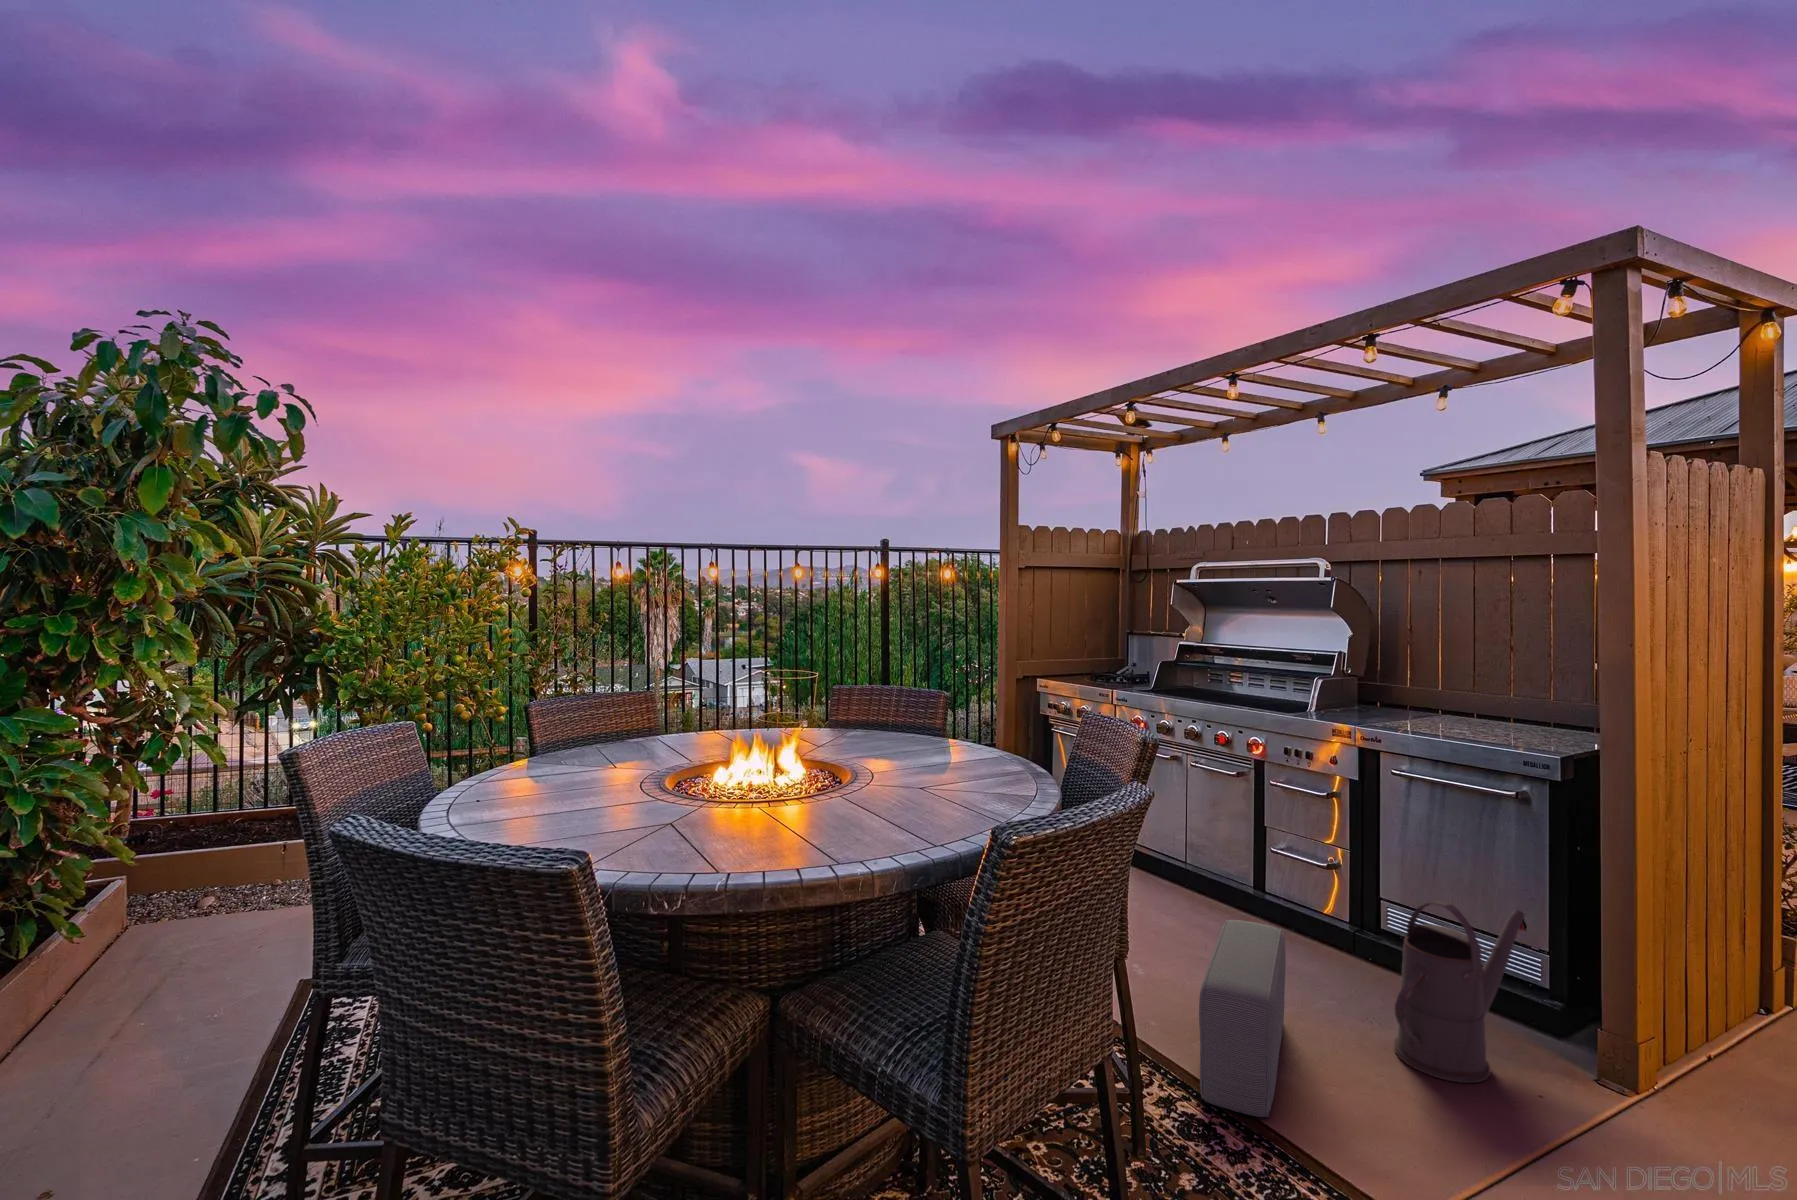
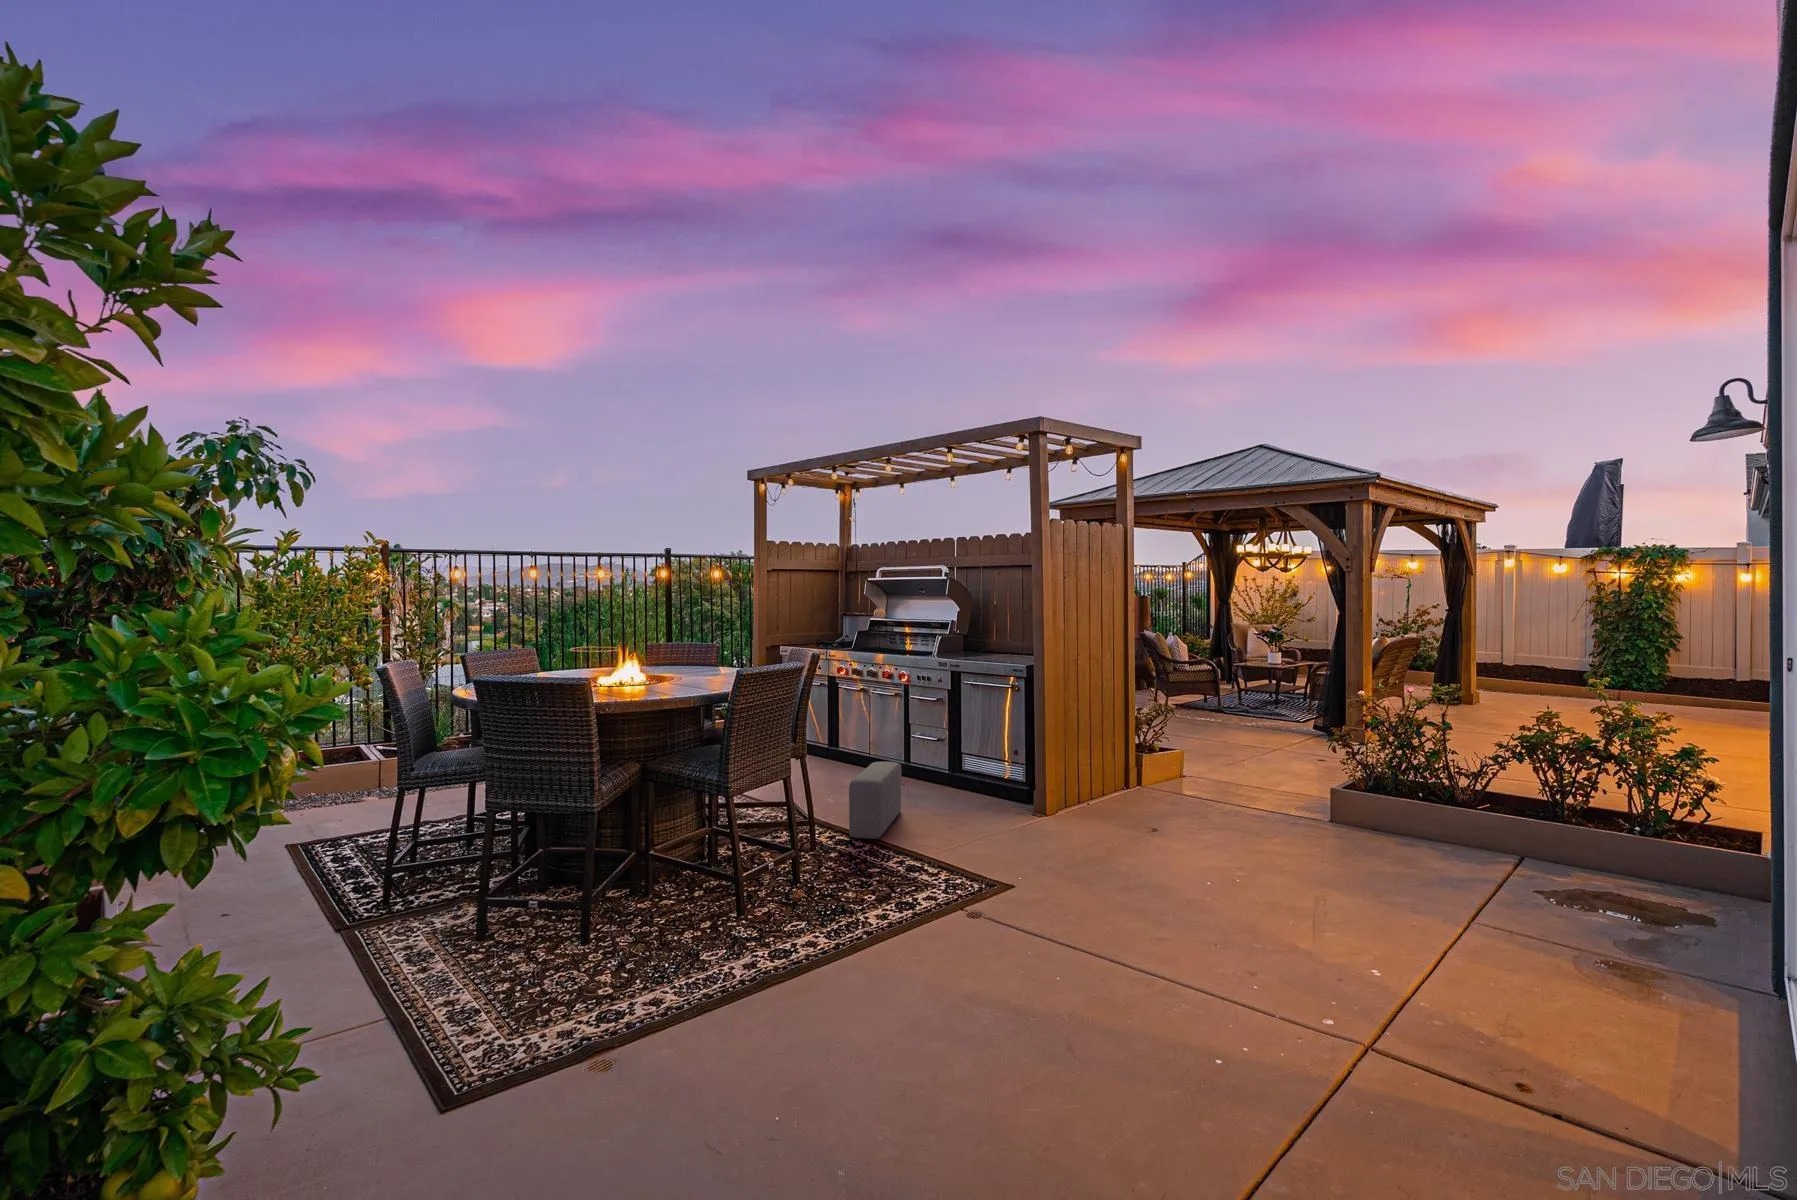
watering can: present [1394,901,1524,1083] -> none [945,739,1014,822]

